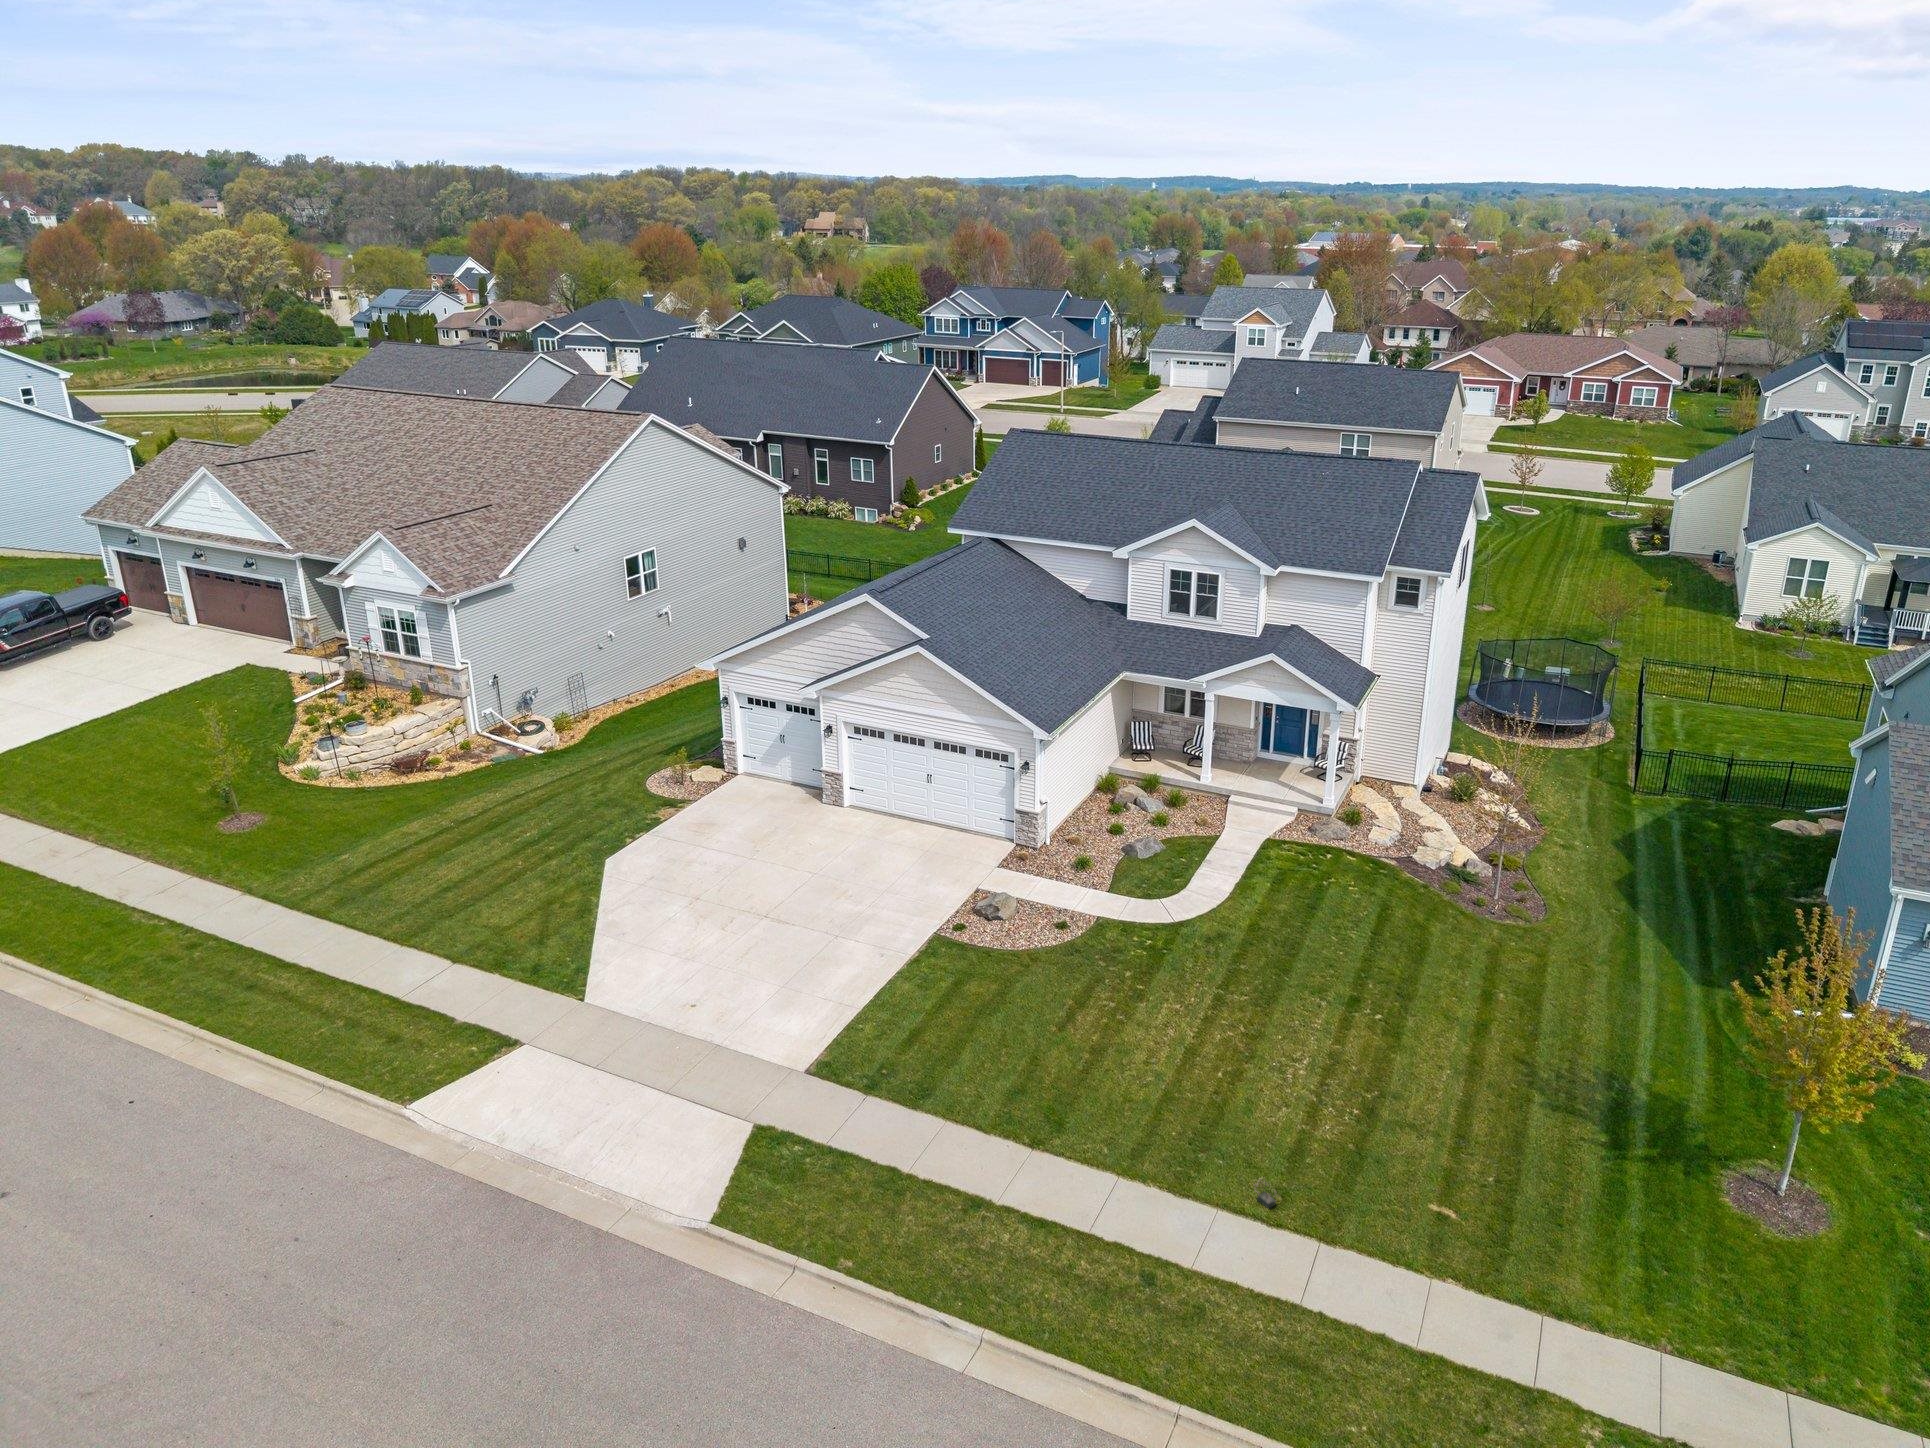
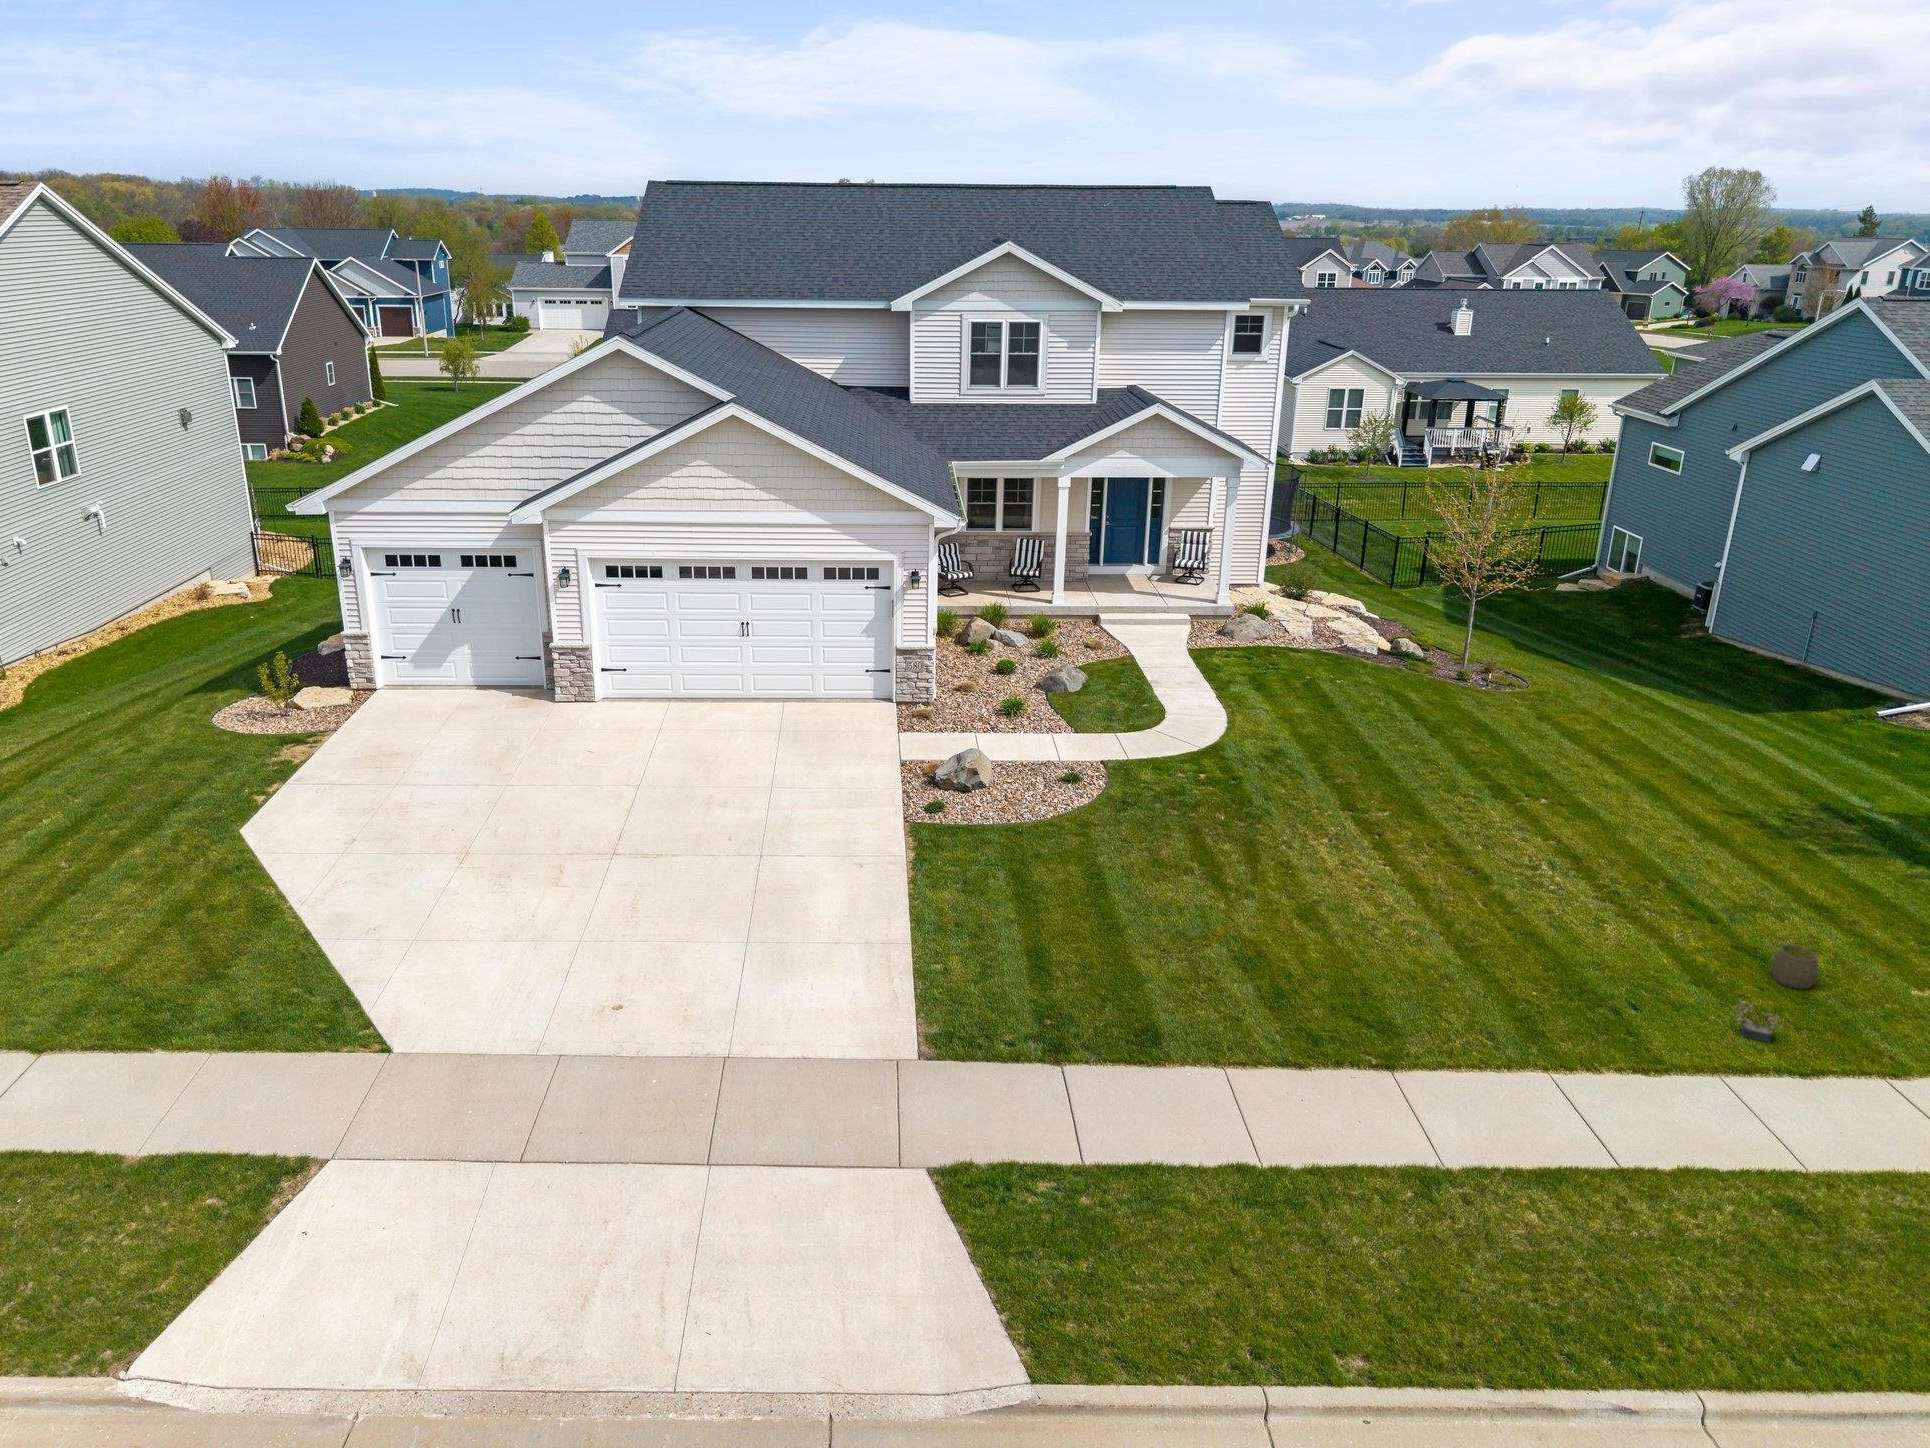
woven basket: none [1333,1156,1360,1188] -> present [1771,944,1818,990]

